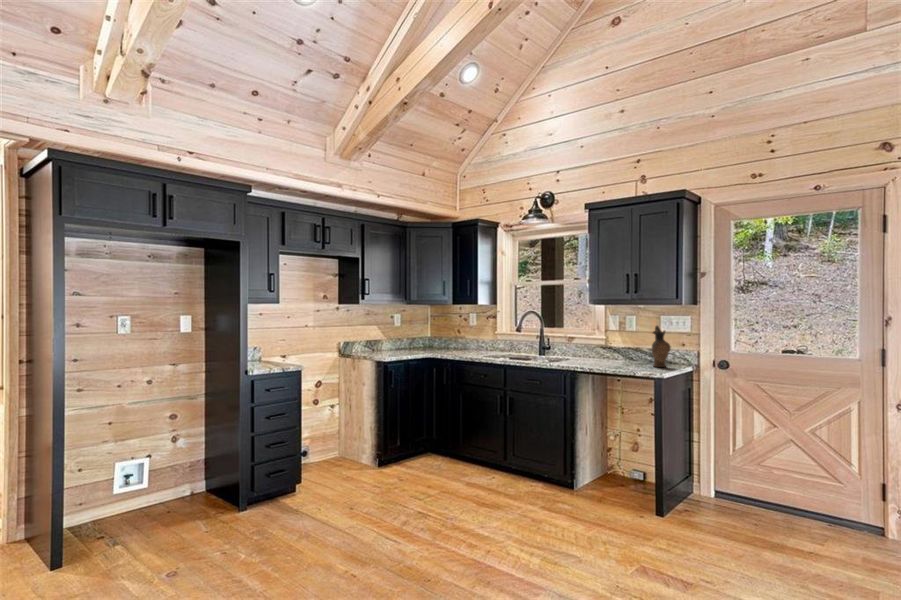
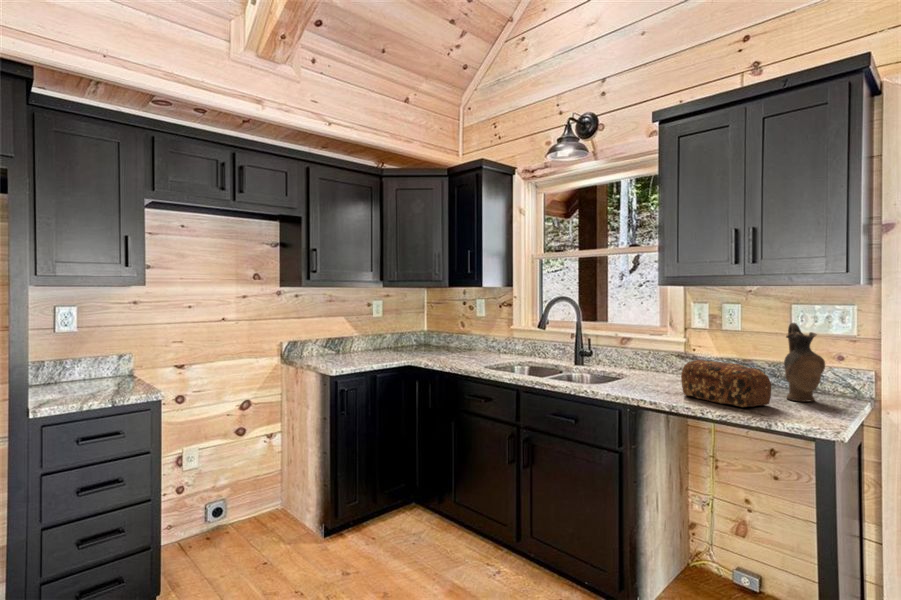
bread loaf: none [598,346,642,369] -> present [681,360,771,407]

